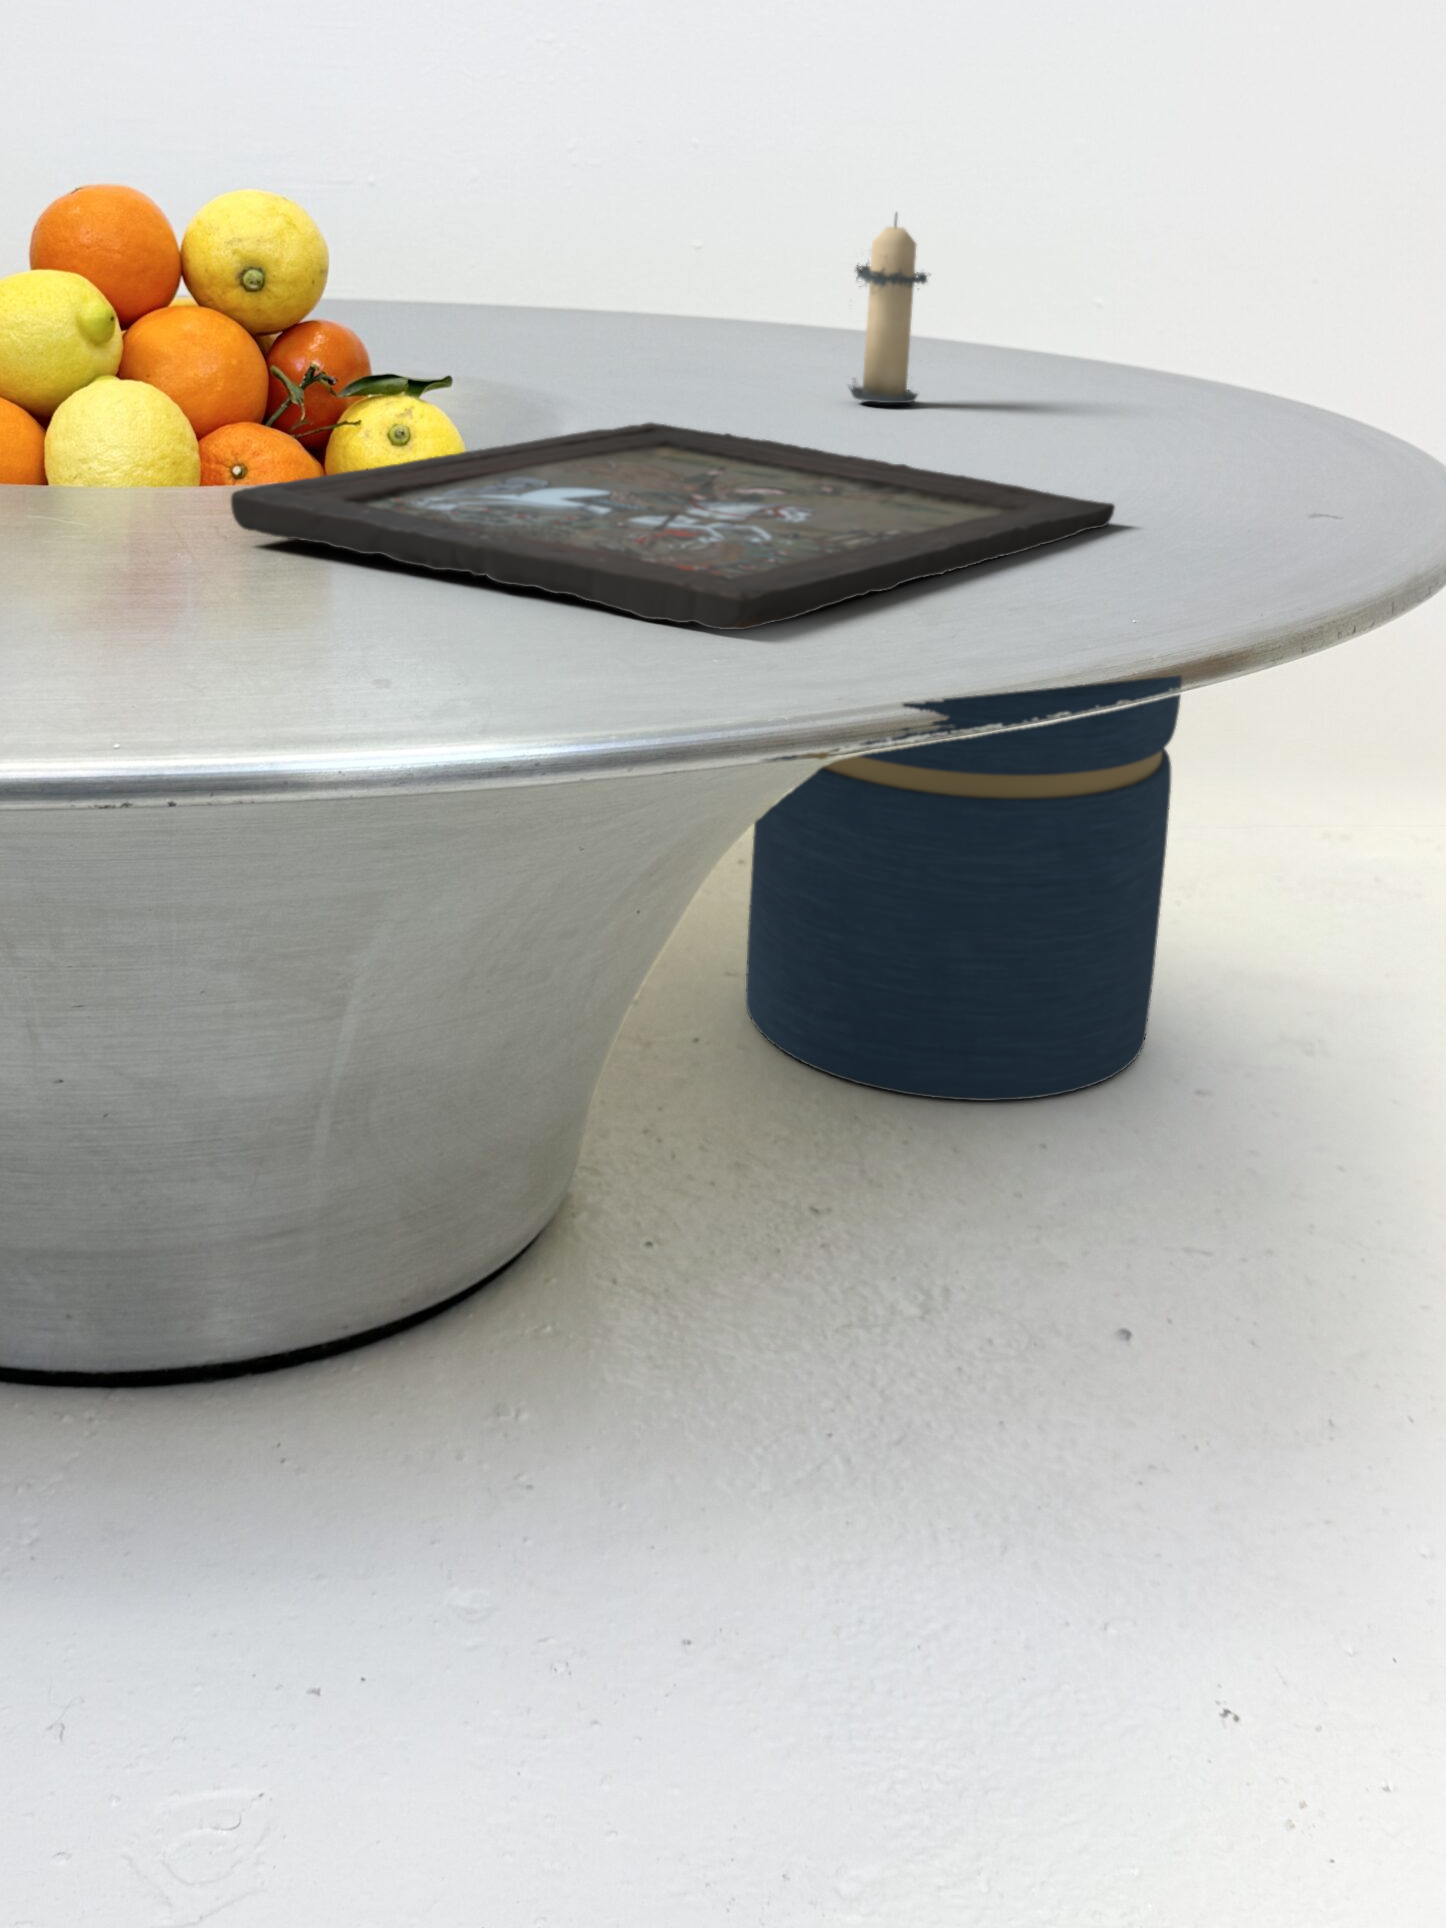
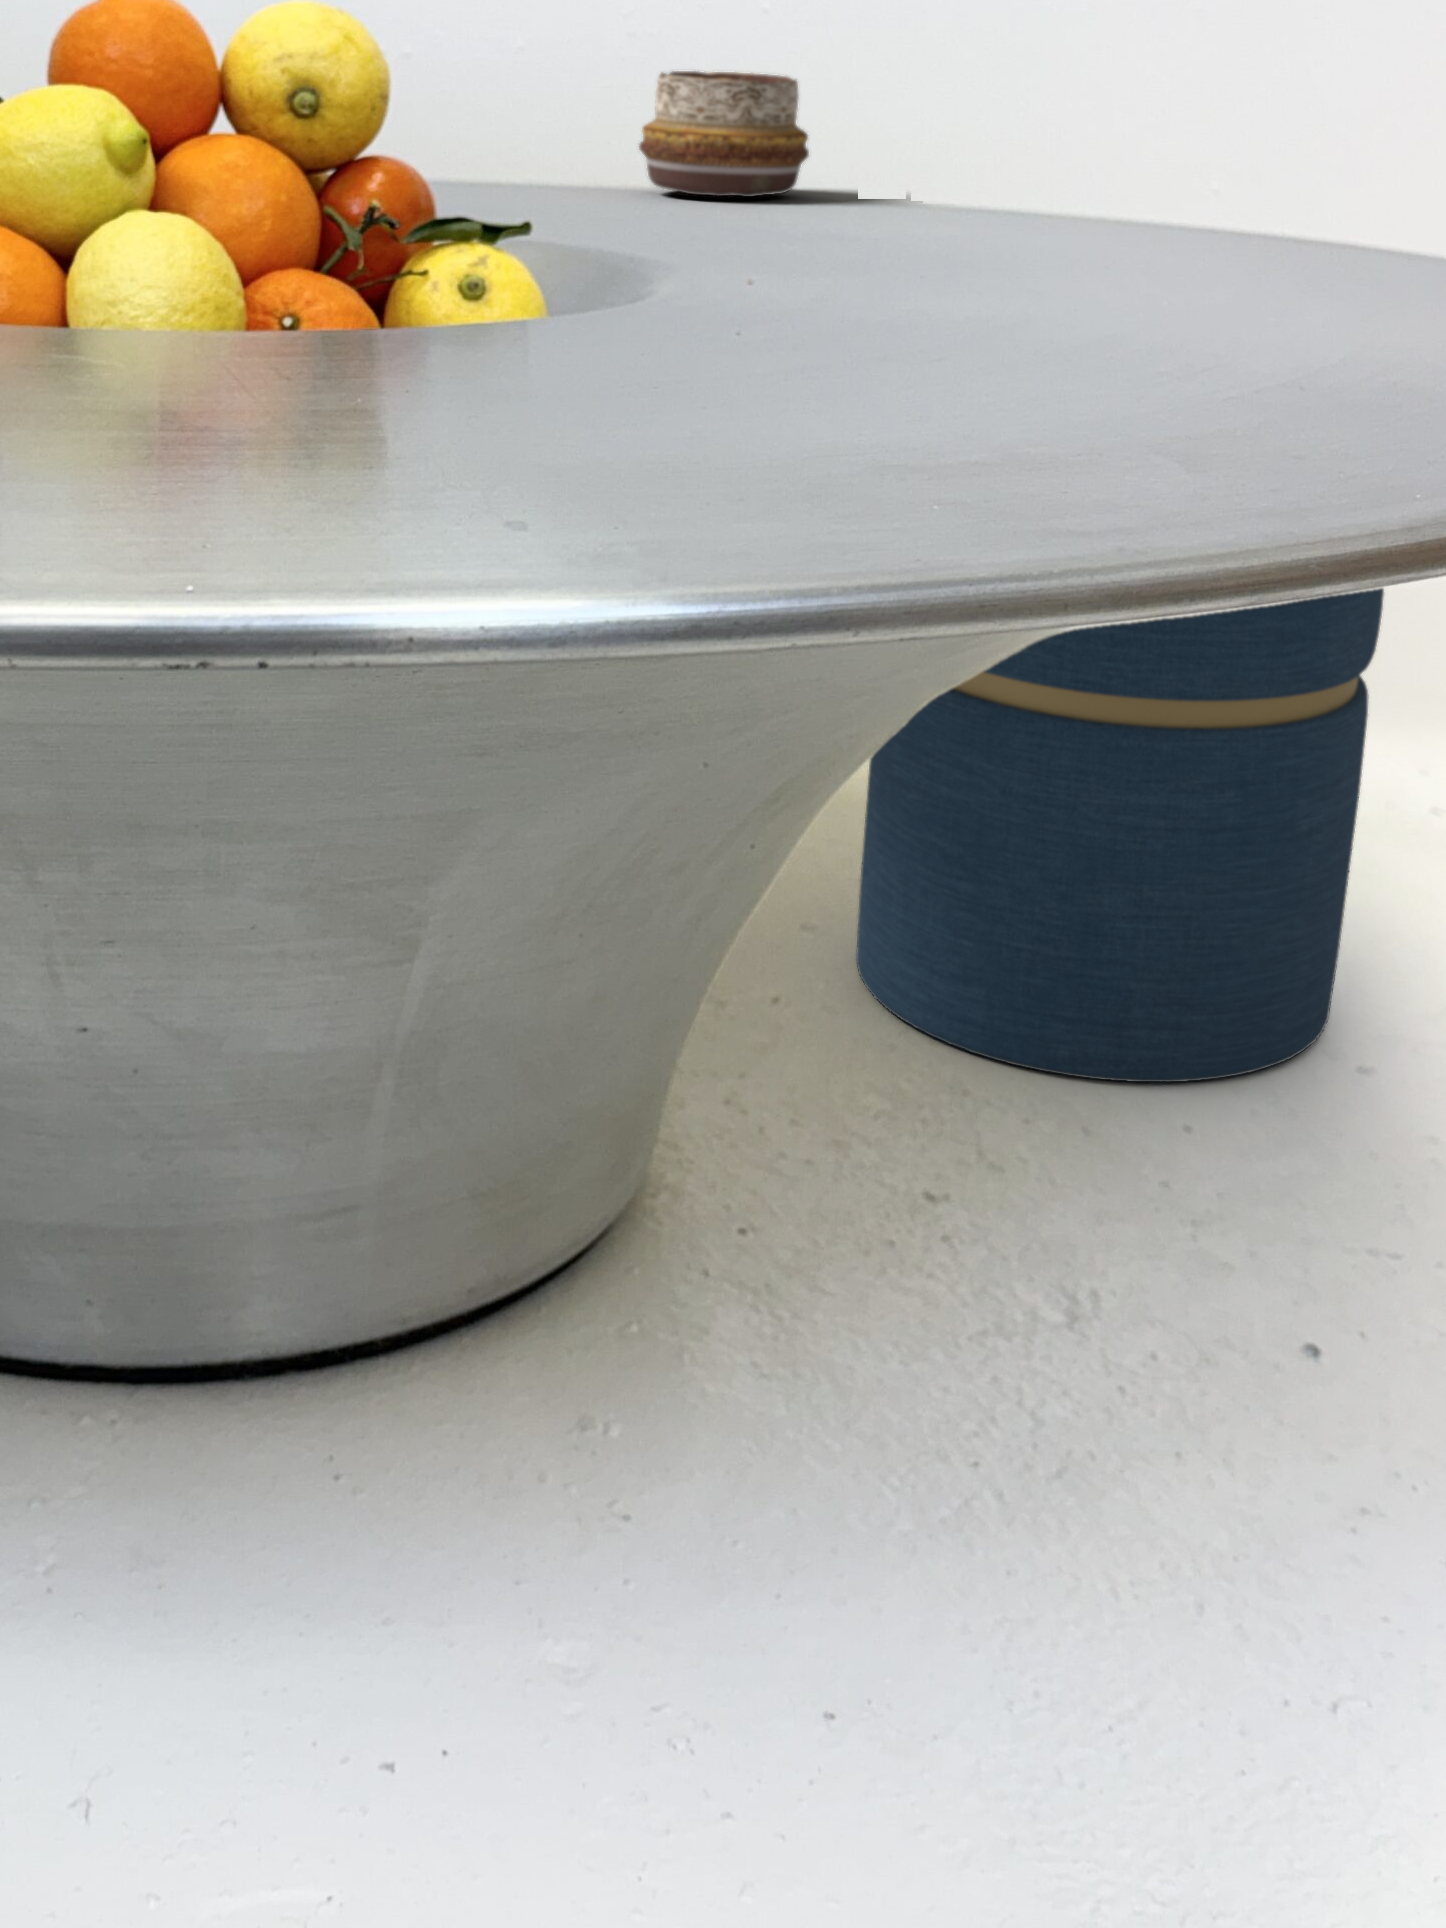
candle: present [849,212,931,403] -> none [991,24,1111,256]
decorative bowl: none [548,238,693,346] -> present [639,71,809,197]
tray: present [231,422,1115,630] -> none [286,262,1355,482]

